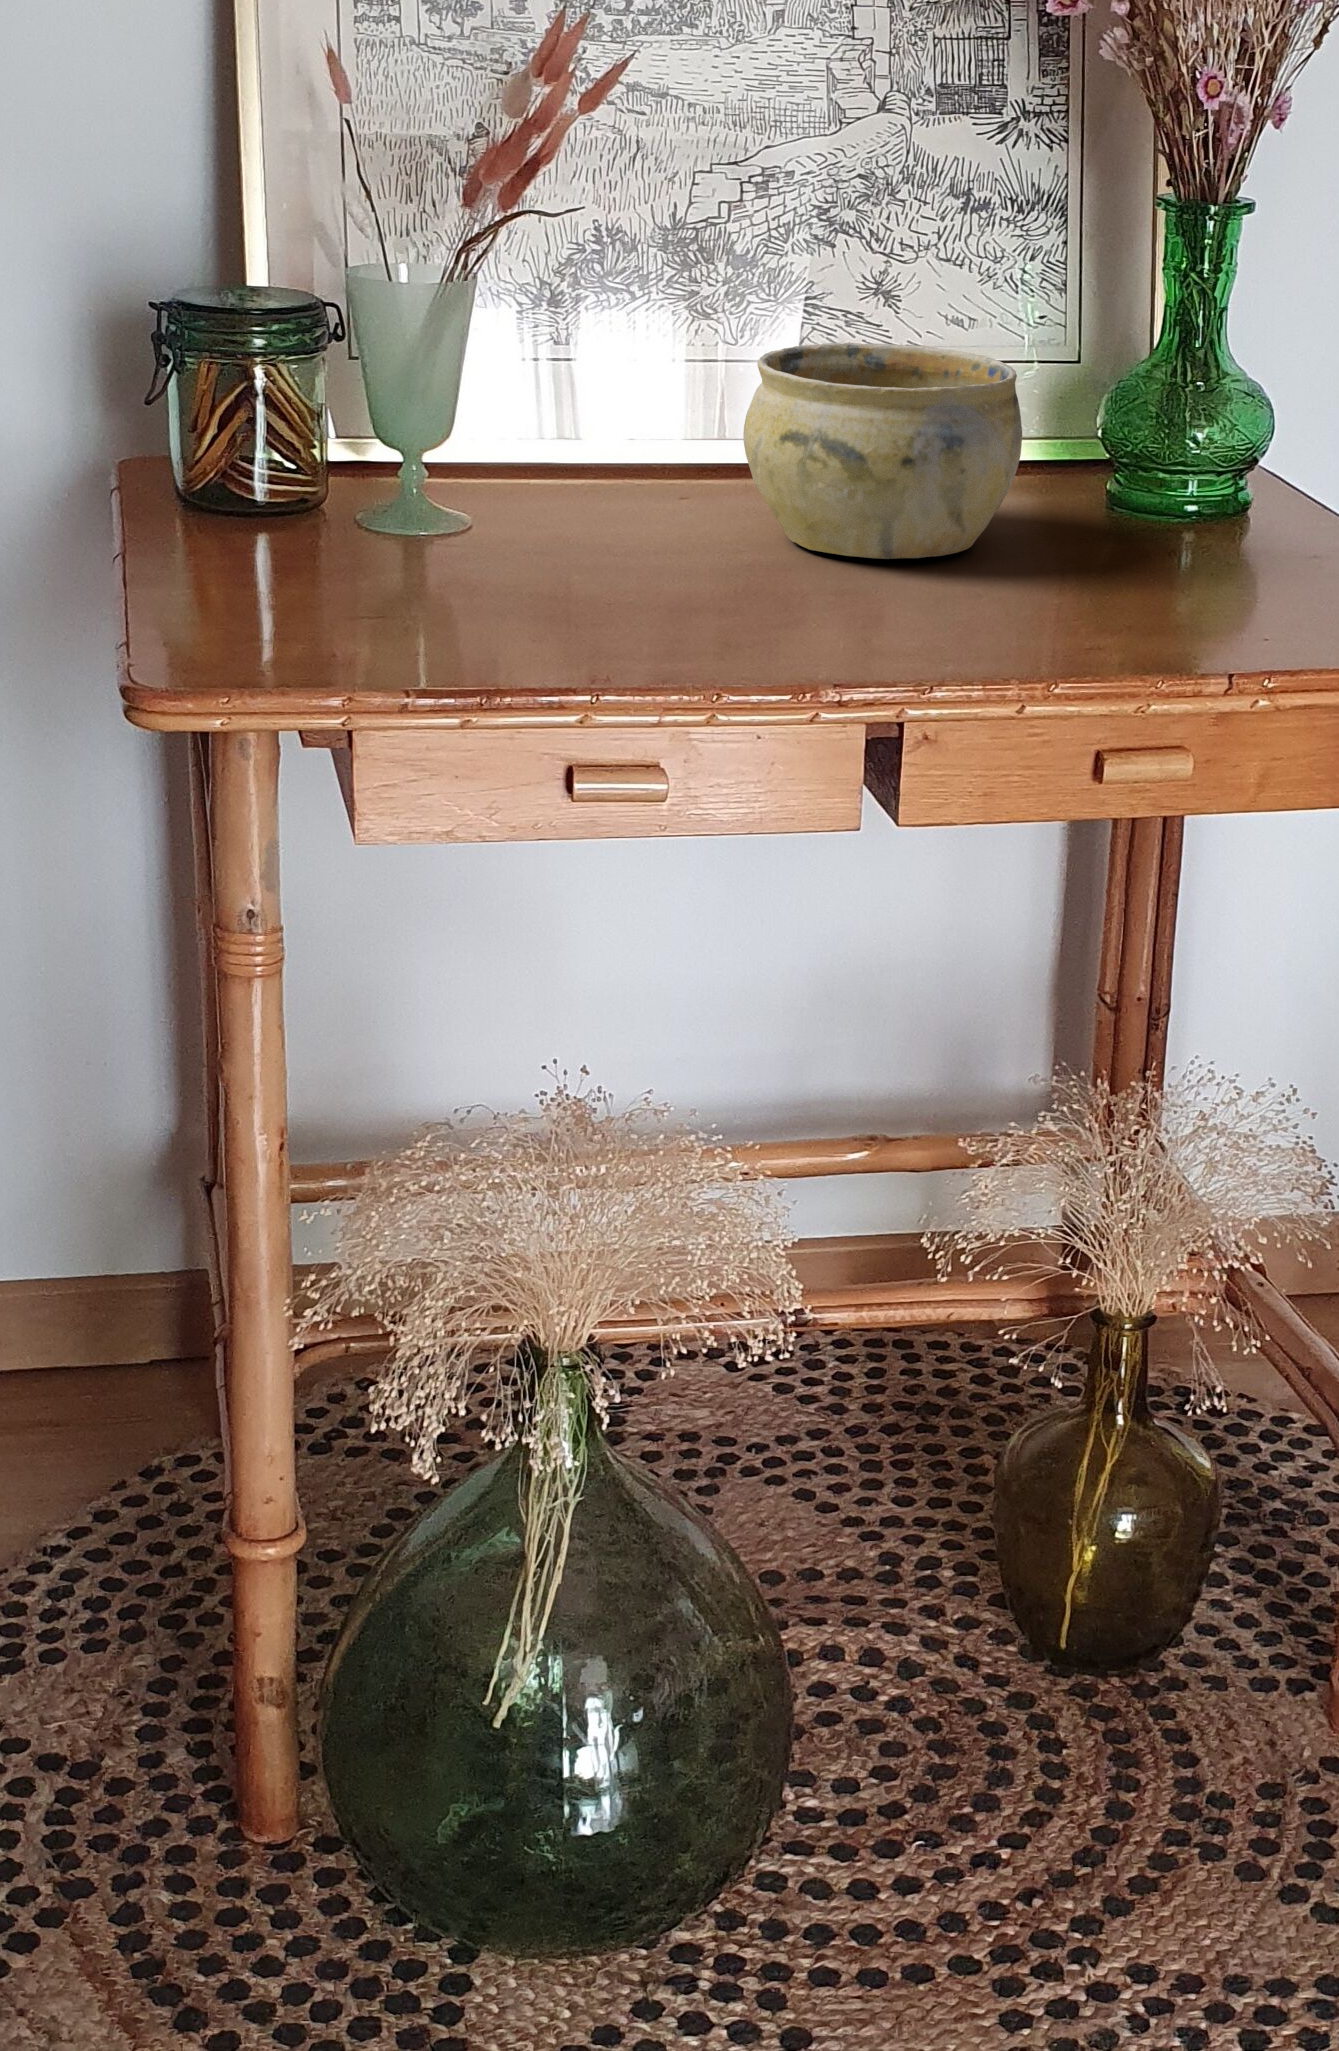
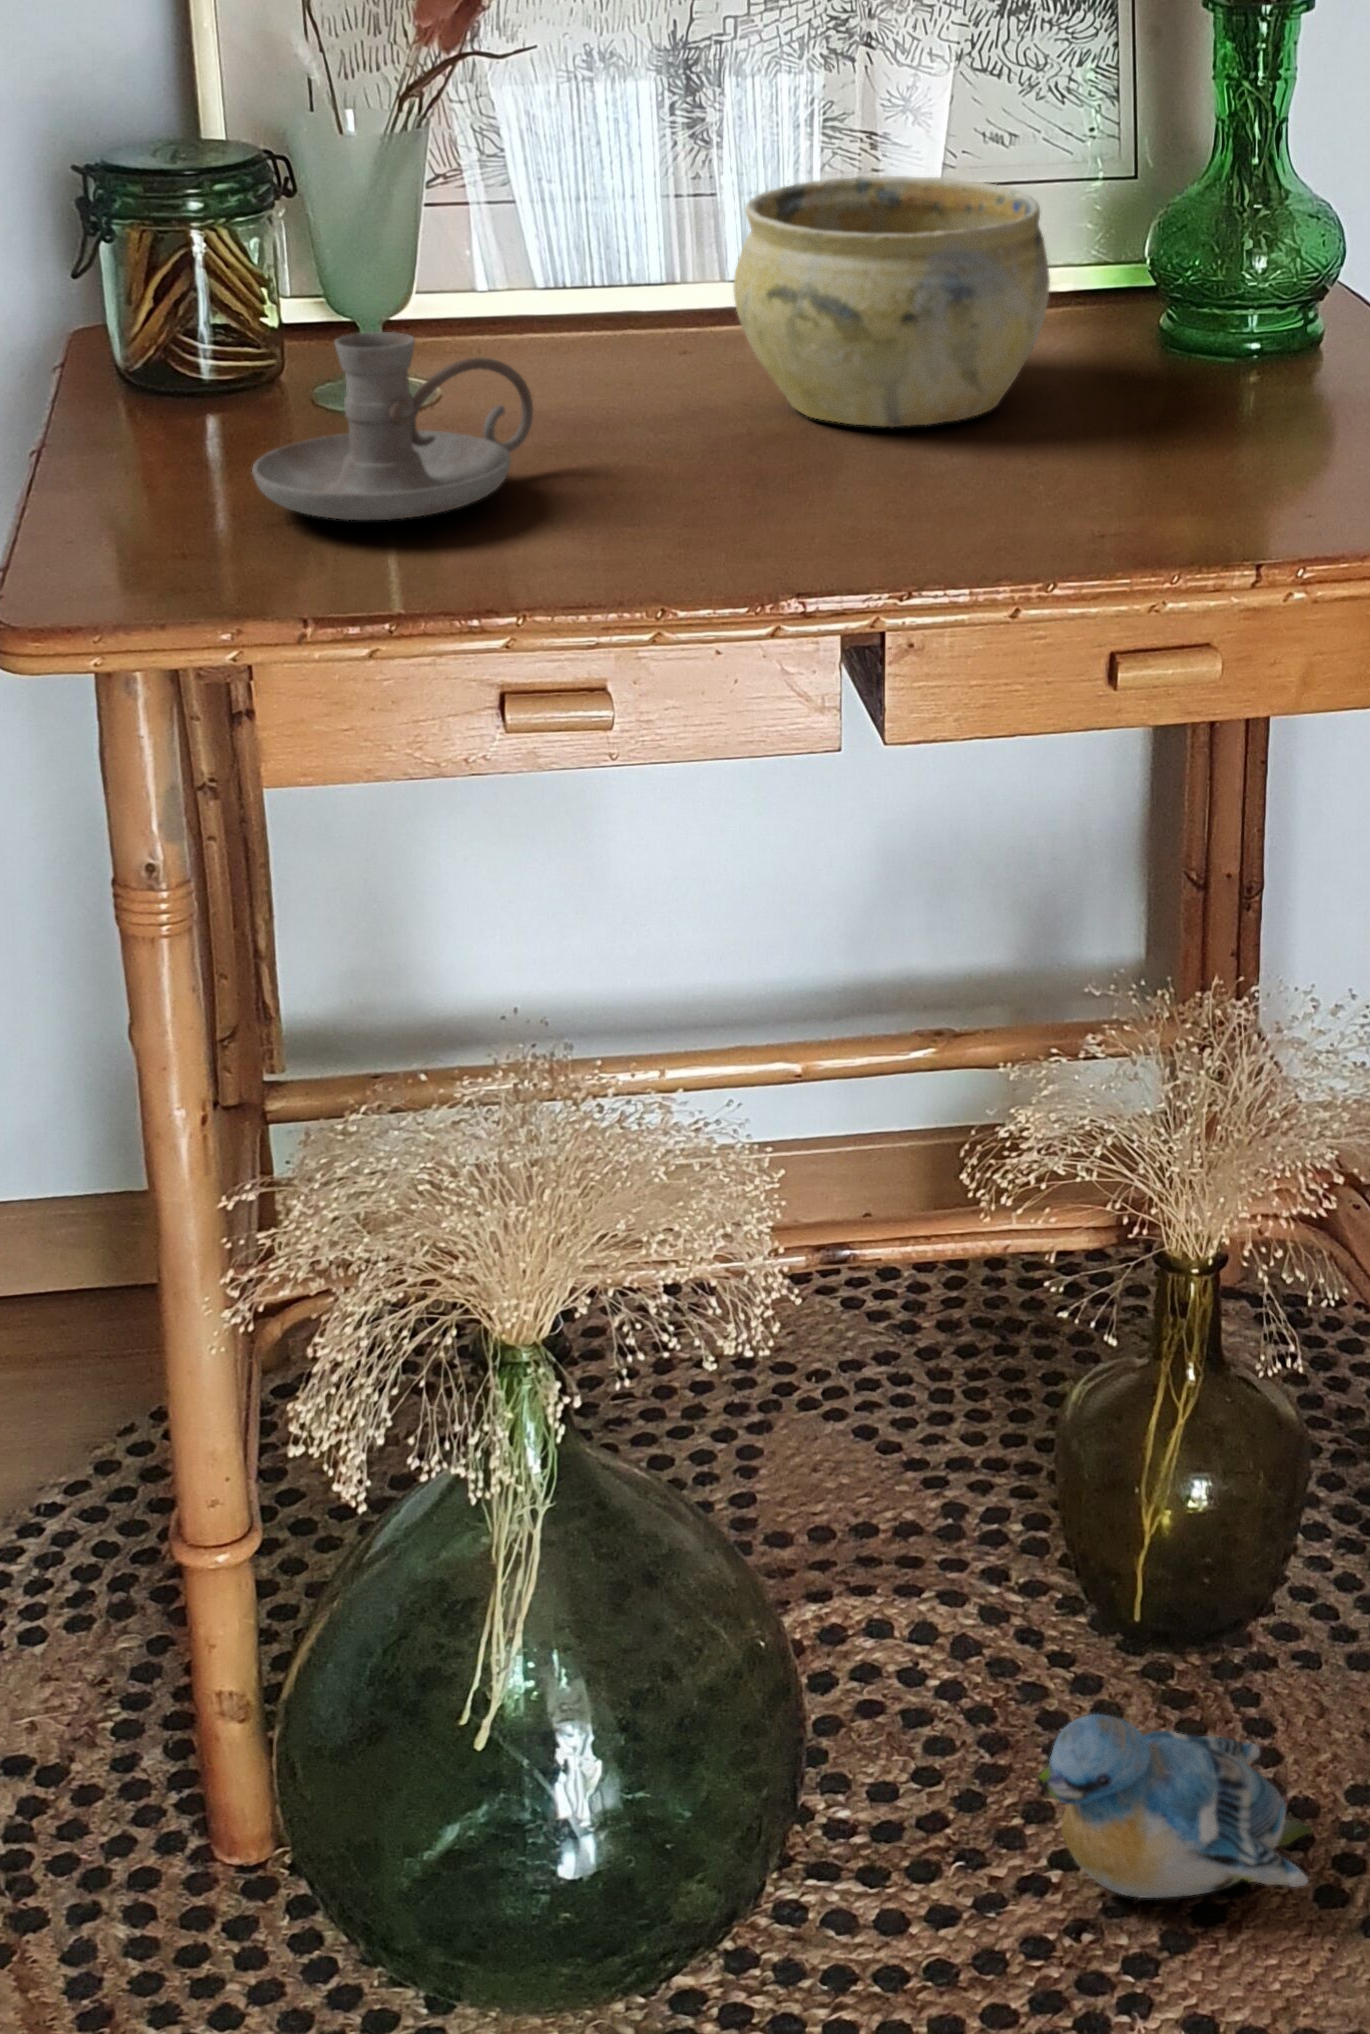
candle holder: none [338,454,578,615] -> present [252,332,533,520]
plush toy: none [997,1704,1235,1871] -> present [1039,1714,1313,1898]

